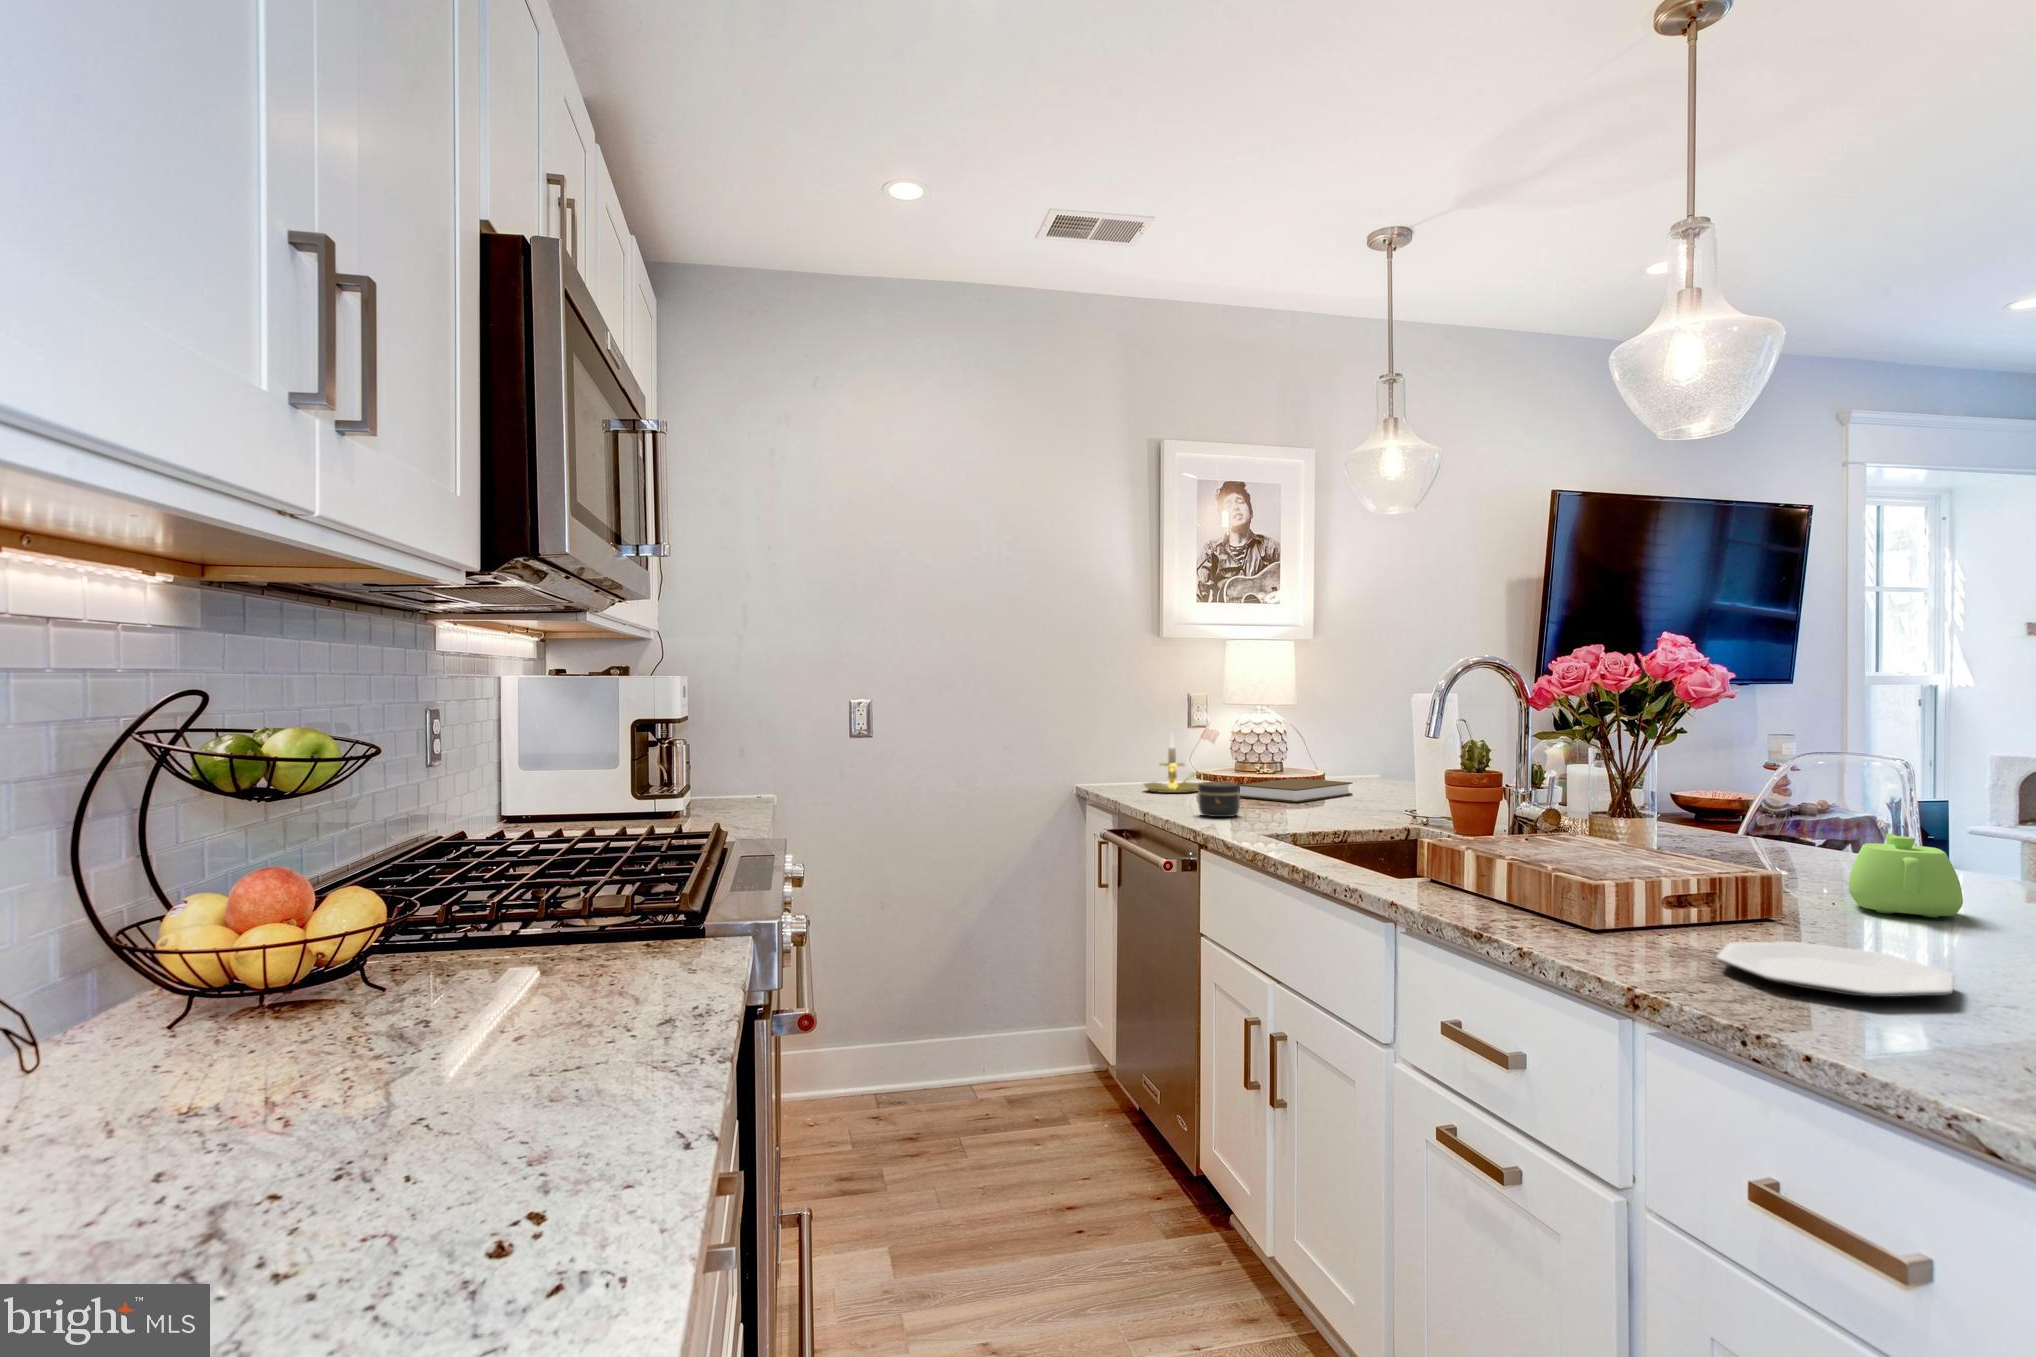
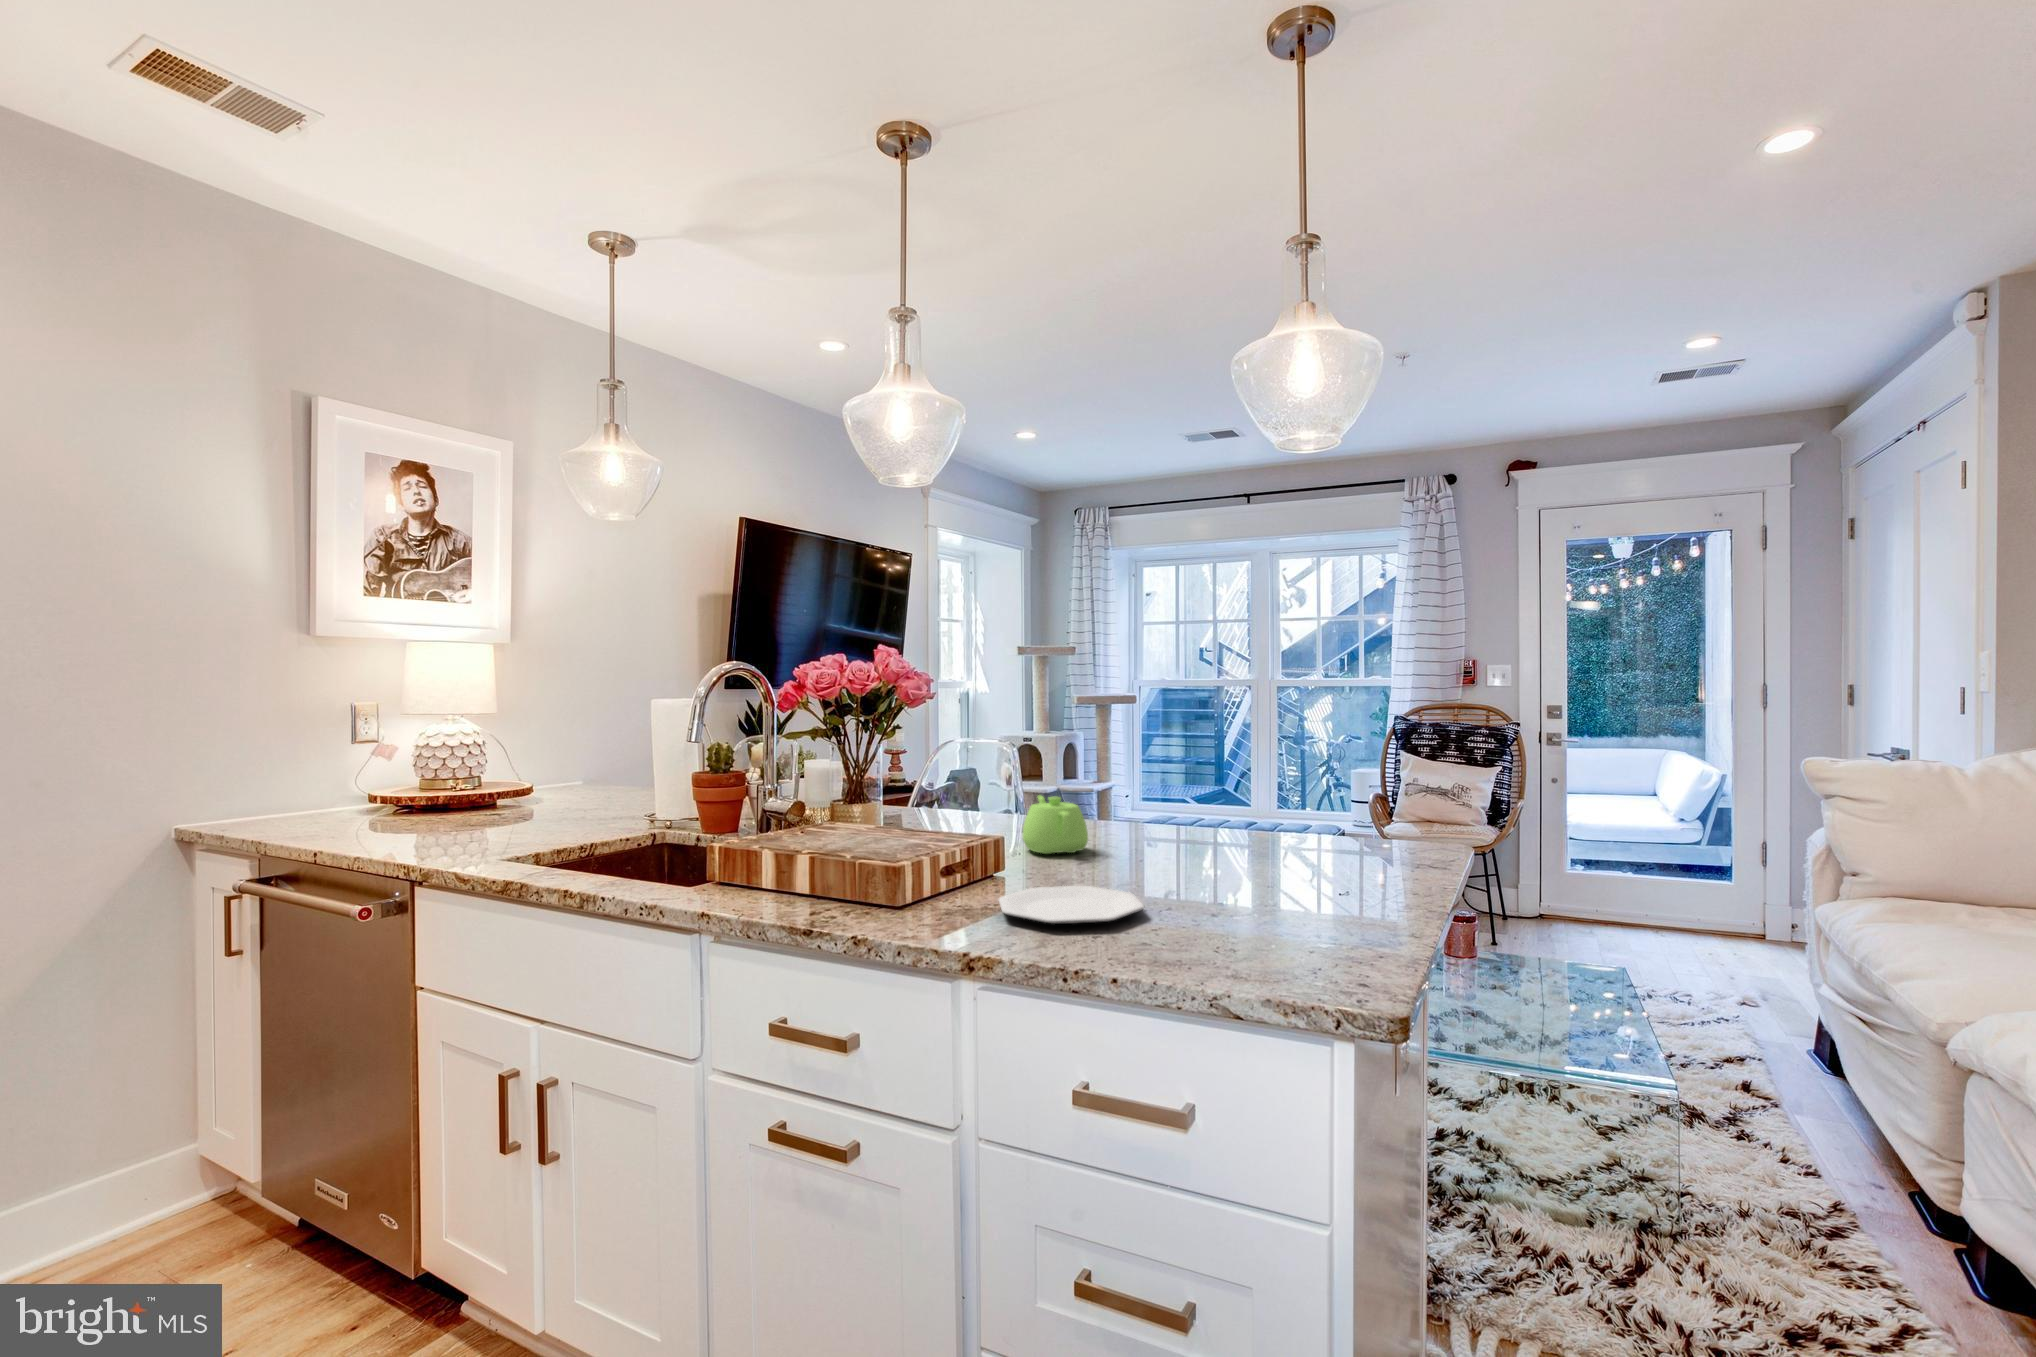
candle holder: present [1144,735,1202,793] -> none [295,750,393,825]
book: present [1239,778,1352,802] -> none [433,791,566,819]
jar: present [1198,782,1240,817] -> none [399,804,455,847]

